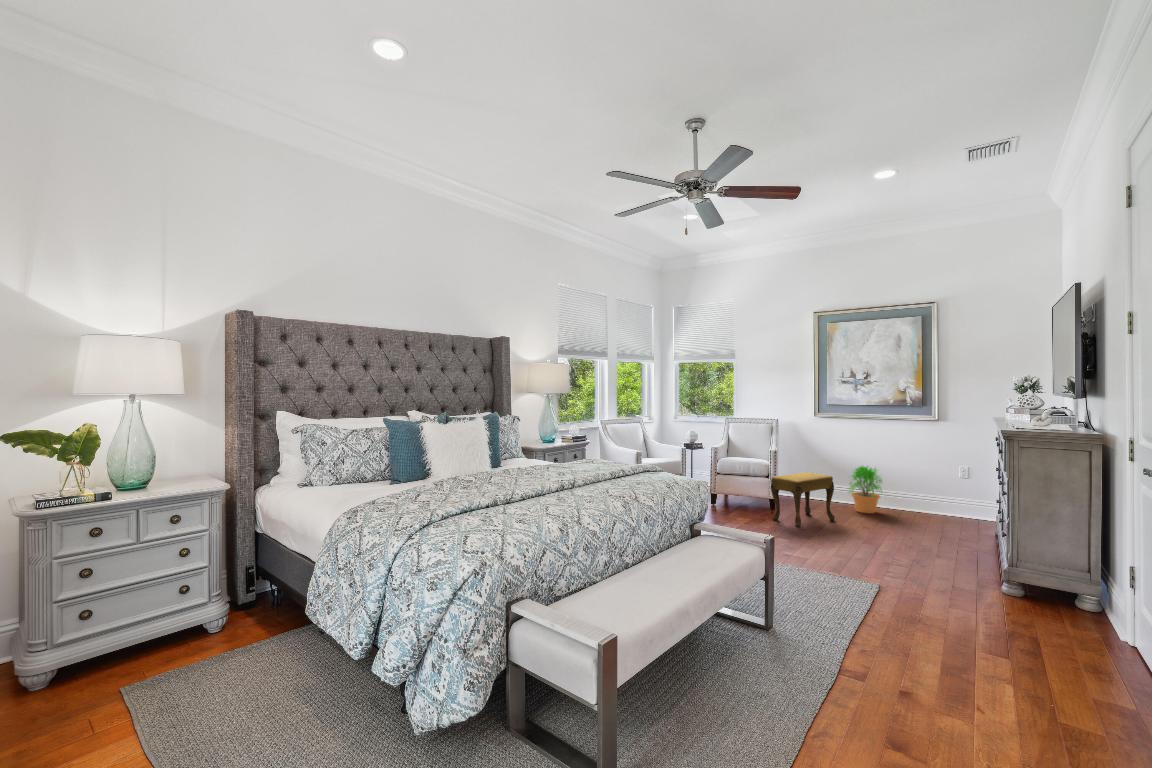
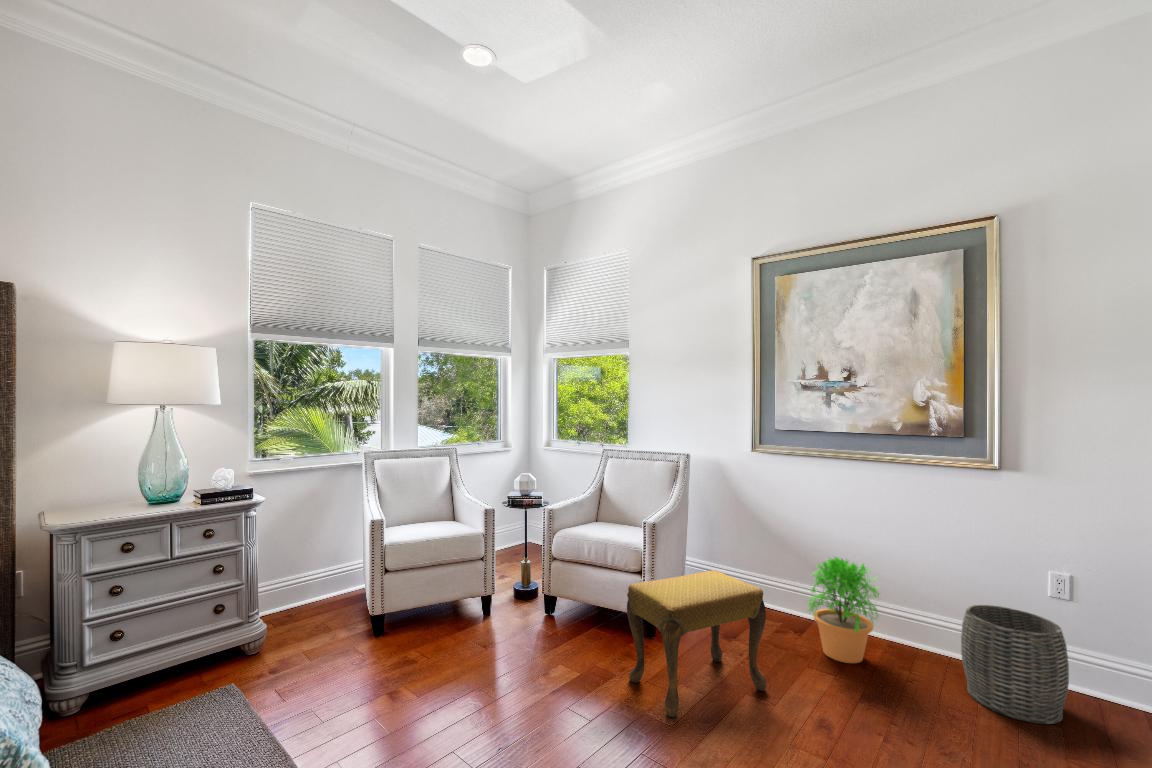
woven basket: none [920,482,963,524] -> present [961,605,1069,724]

